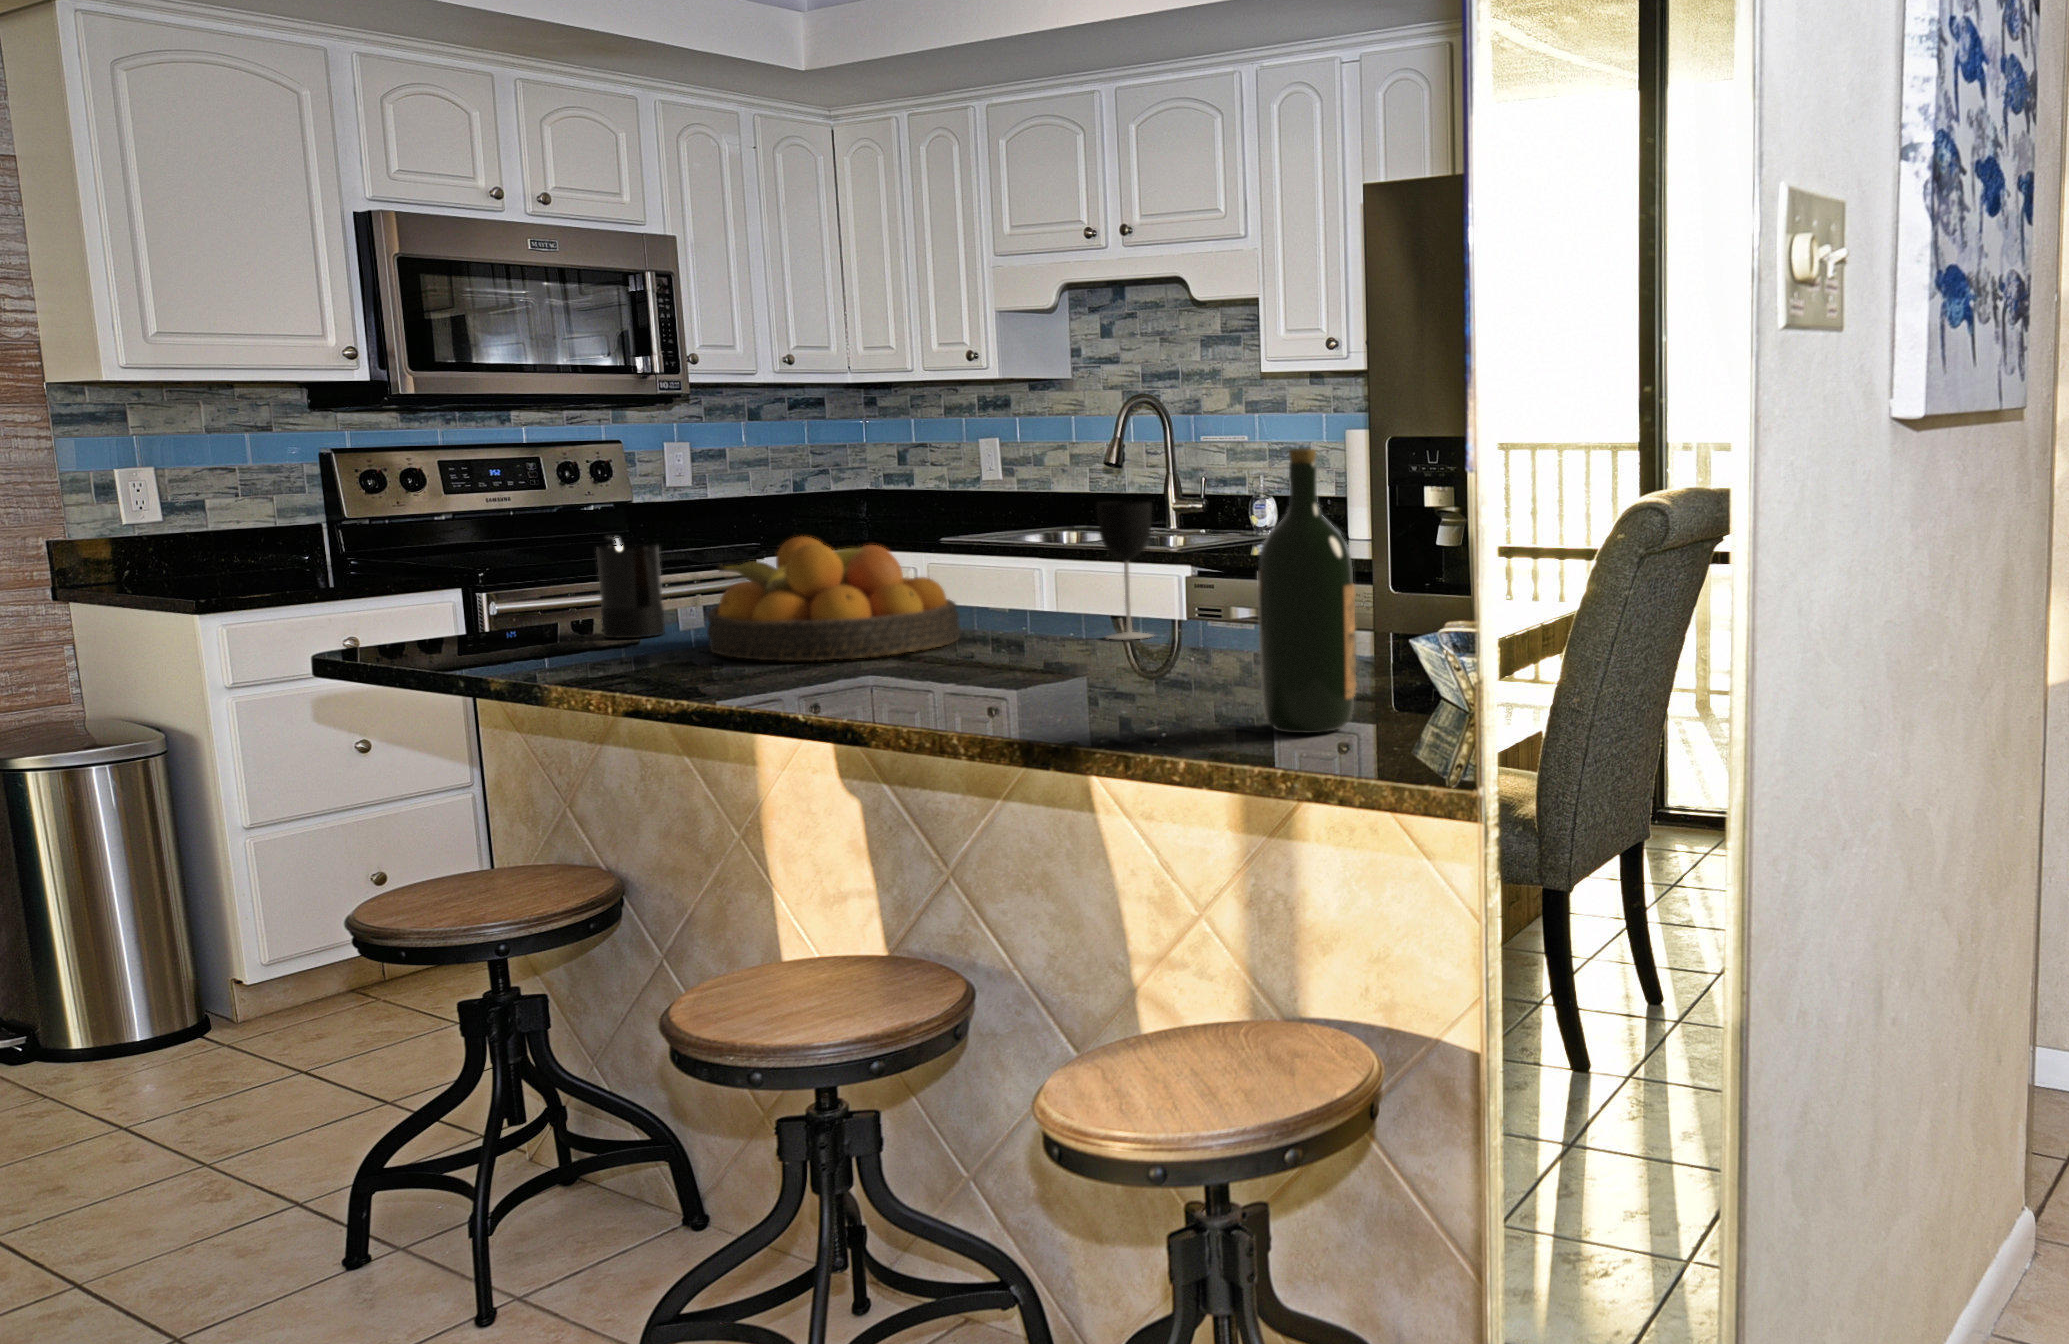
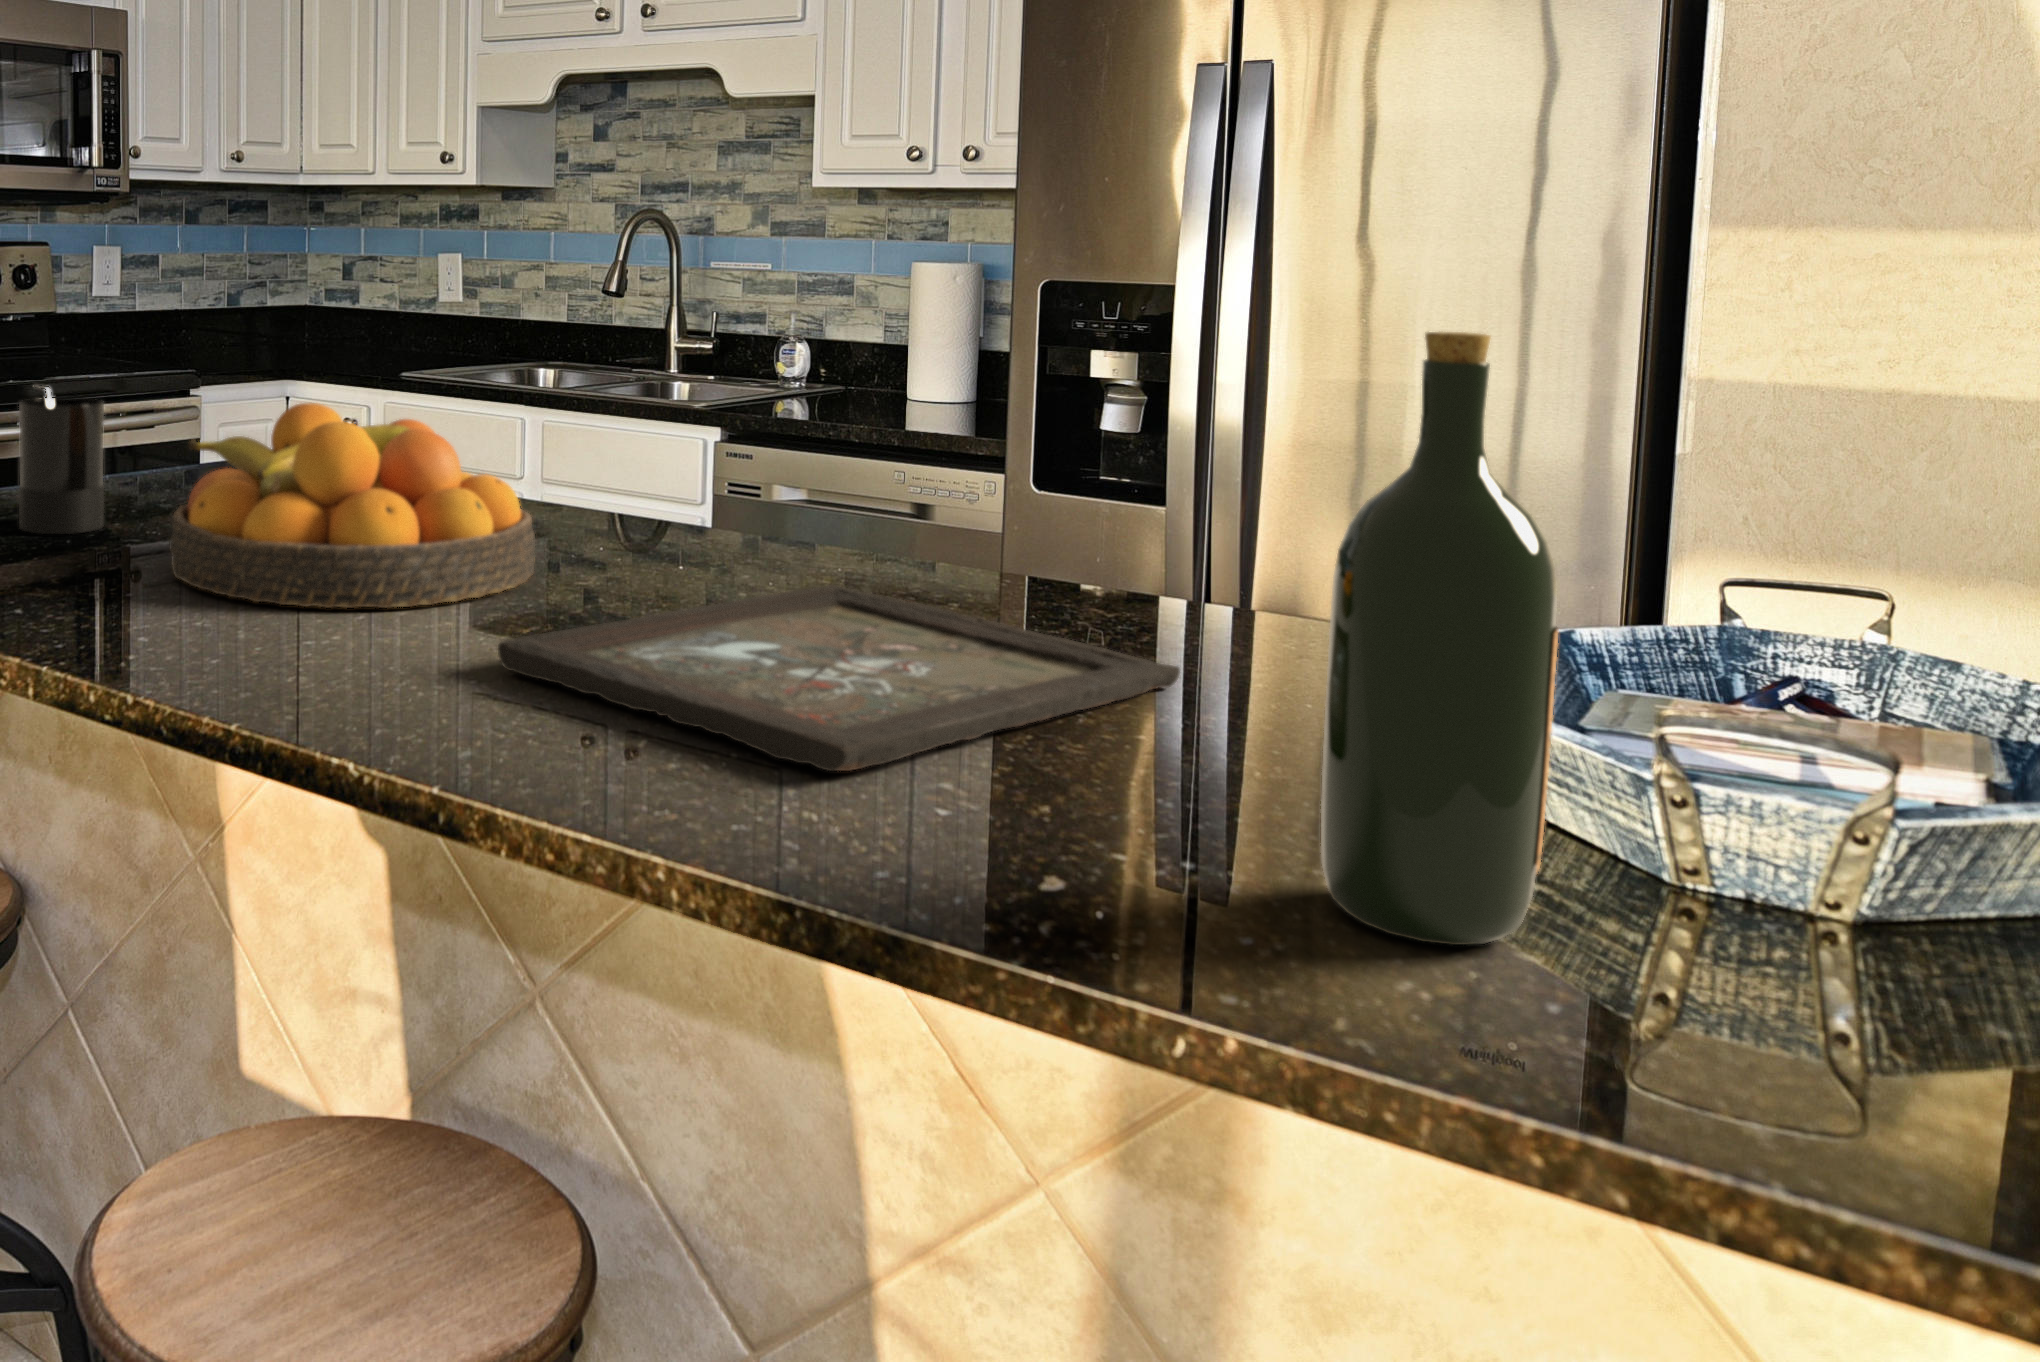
wine glass: present [1097,501,1152,639] -> none [754,371,843,590]
tray: none [905,631,1309,701] -> present [498,585,1180,771]

